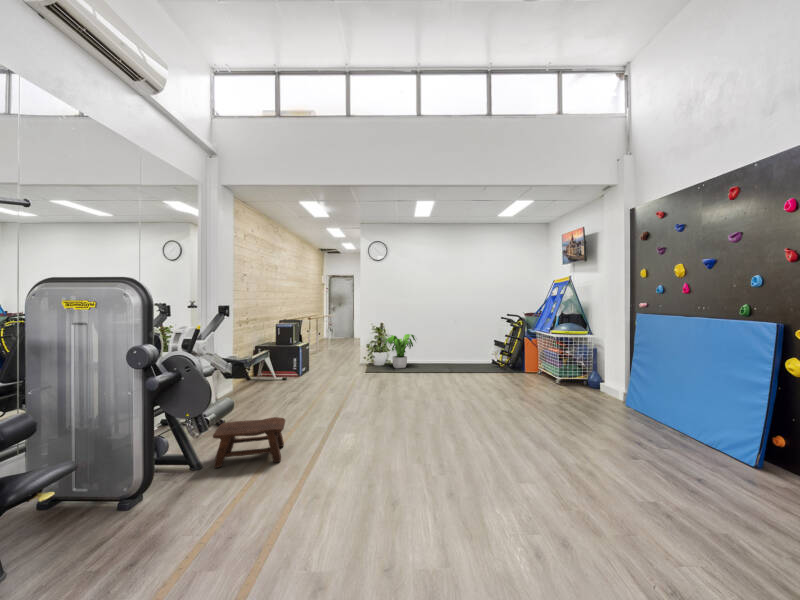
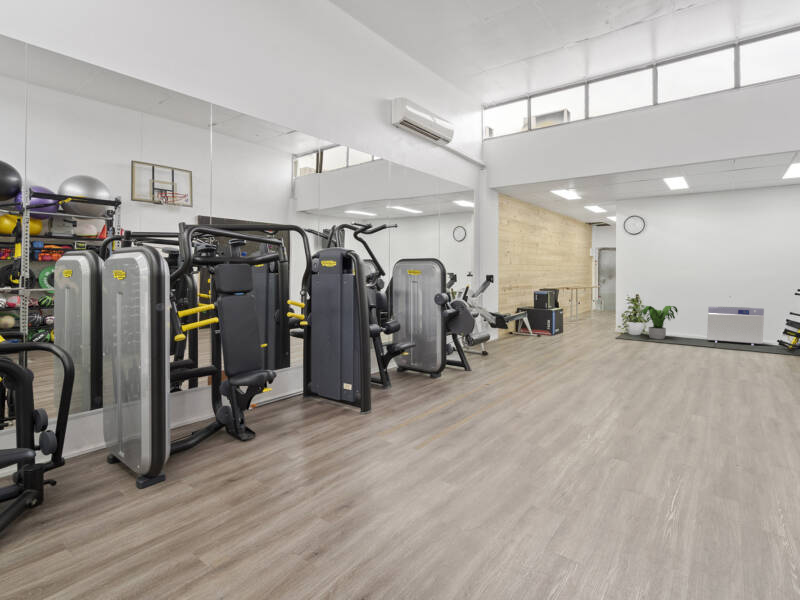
air purifier: none [438,333,477,367] -> present [707,307,764,345]
stool: present [213,417,285,468] -> none [477,348,522,375]

